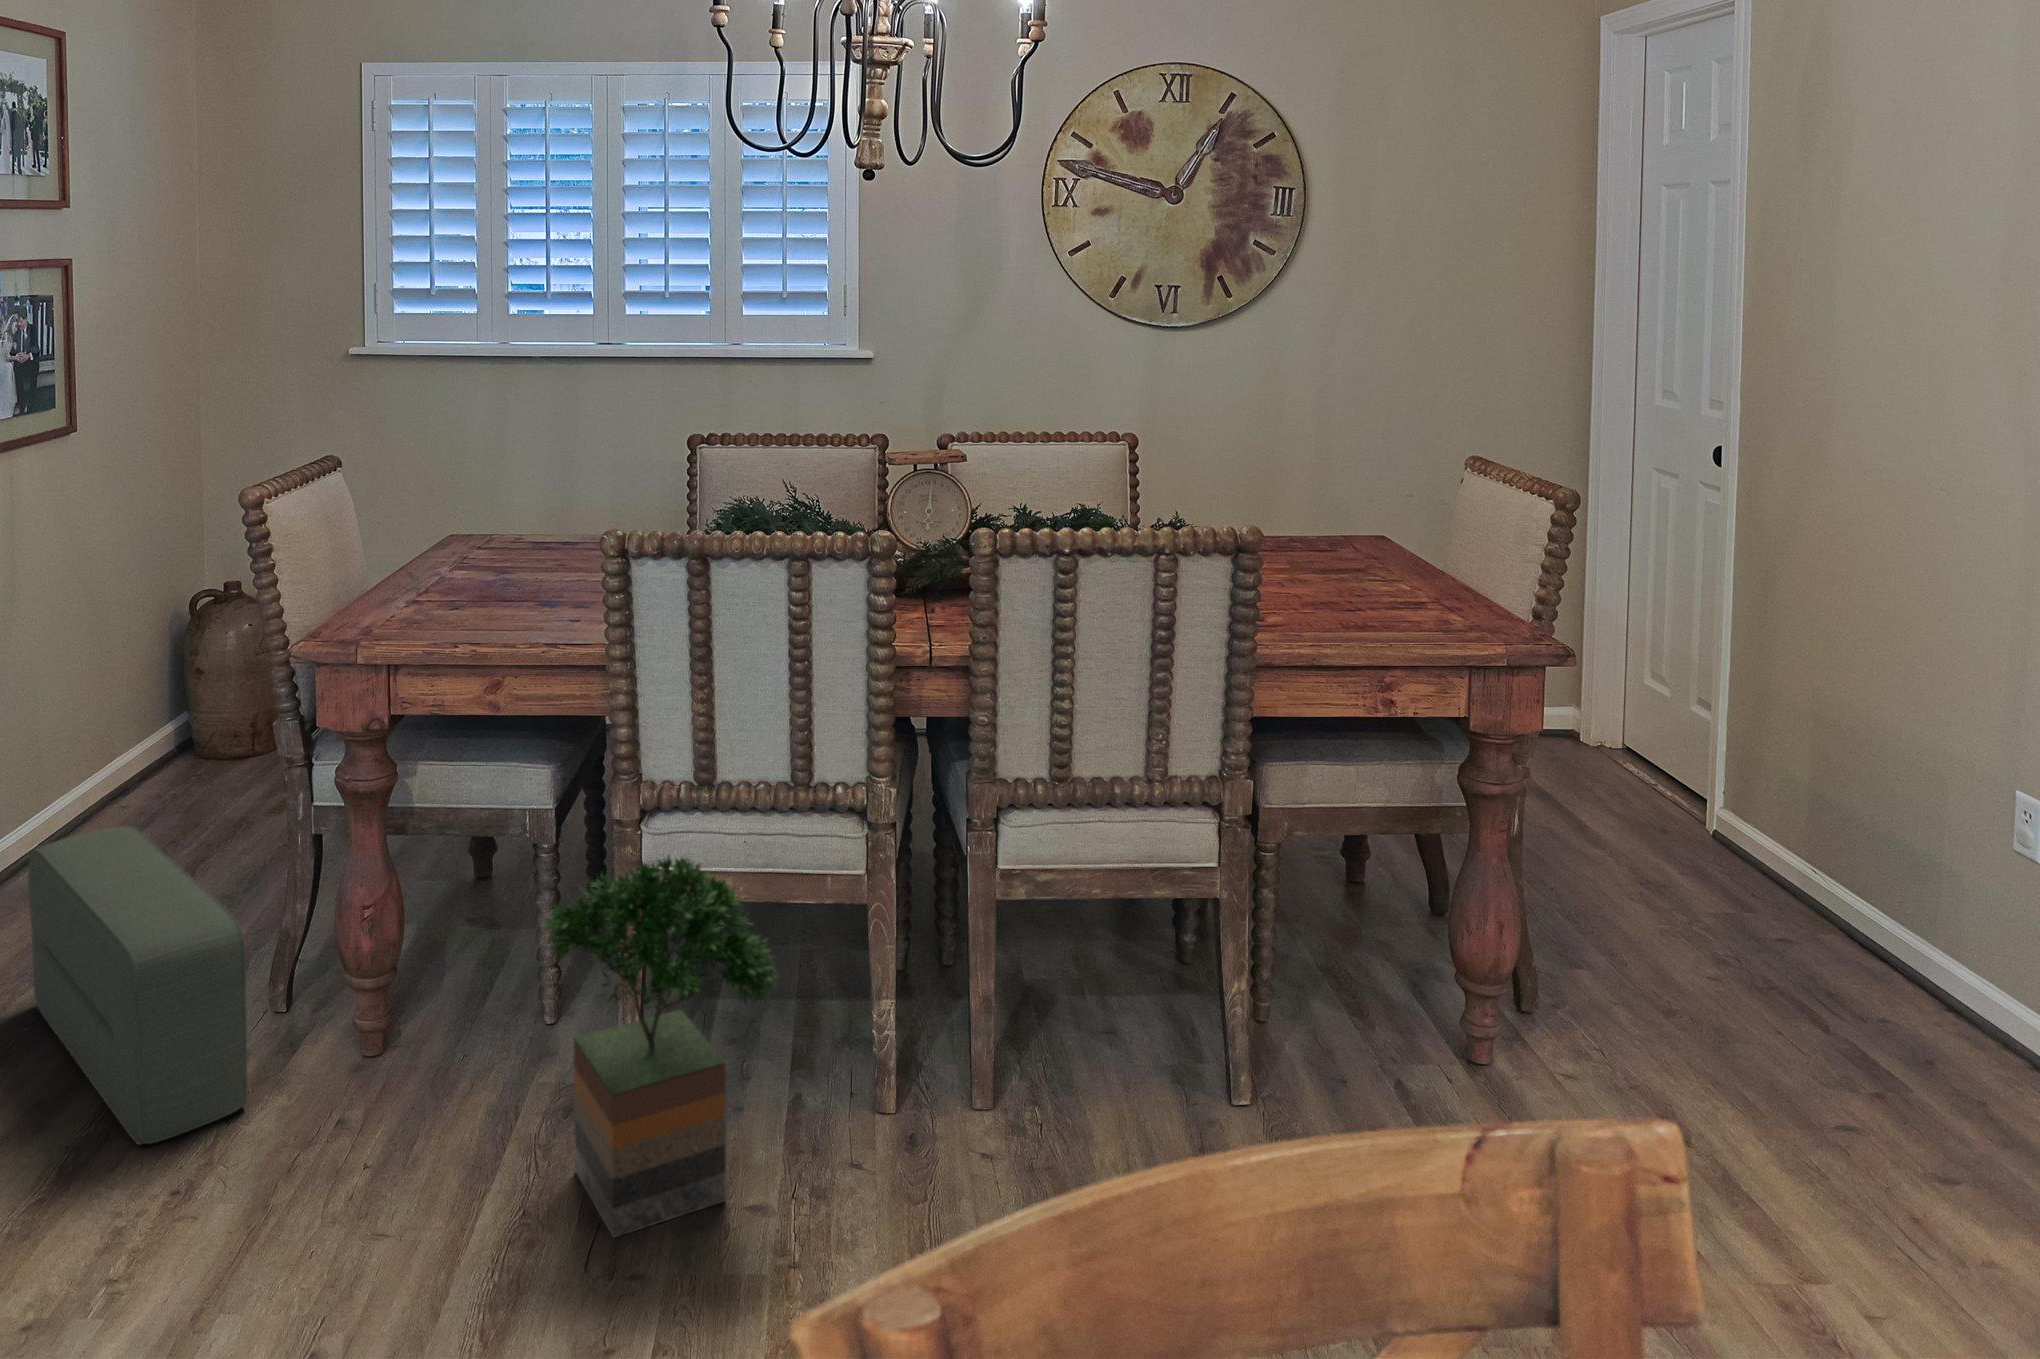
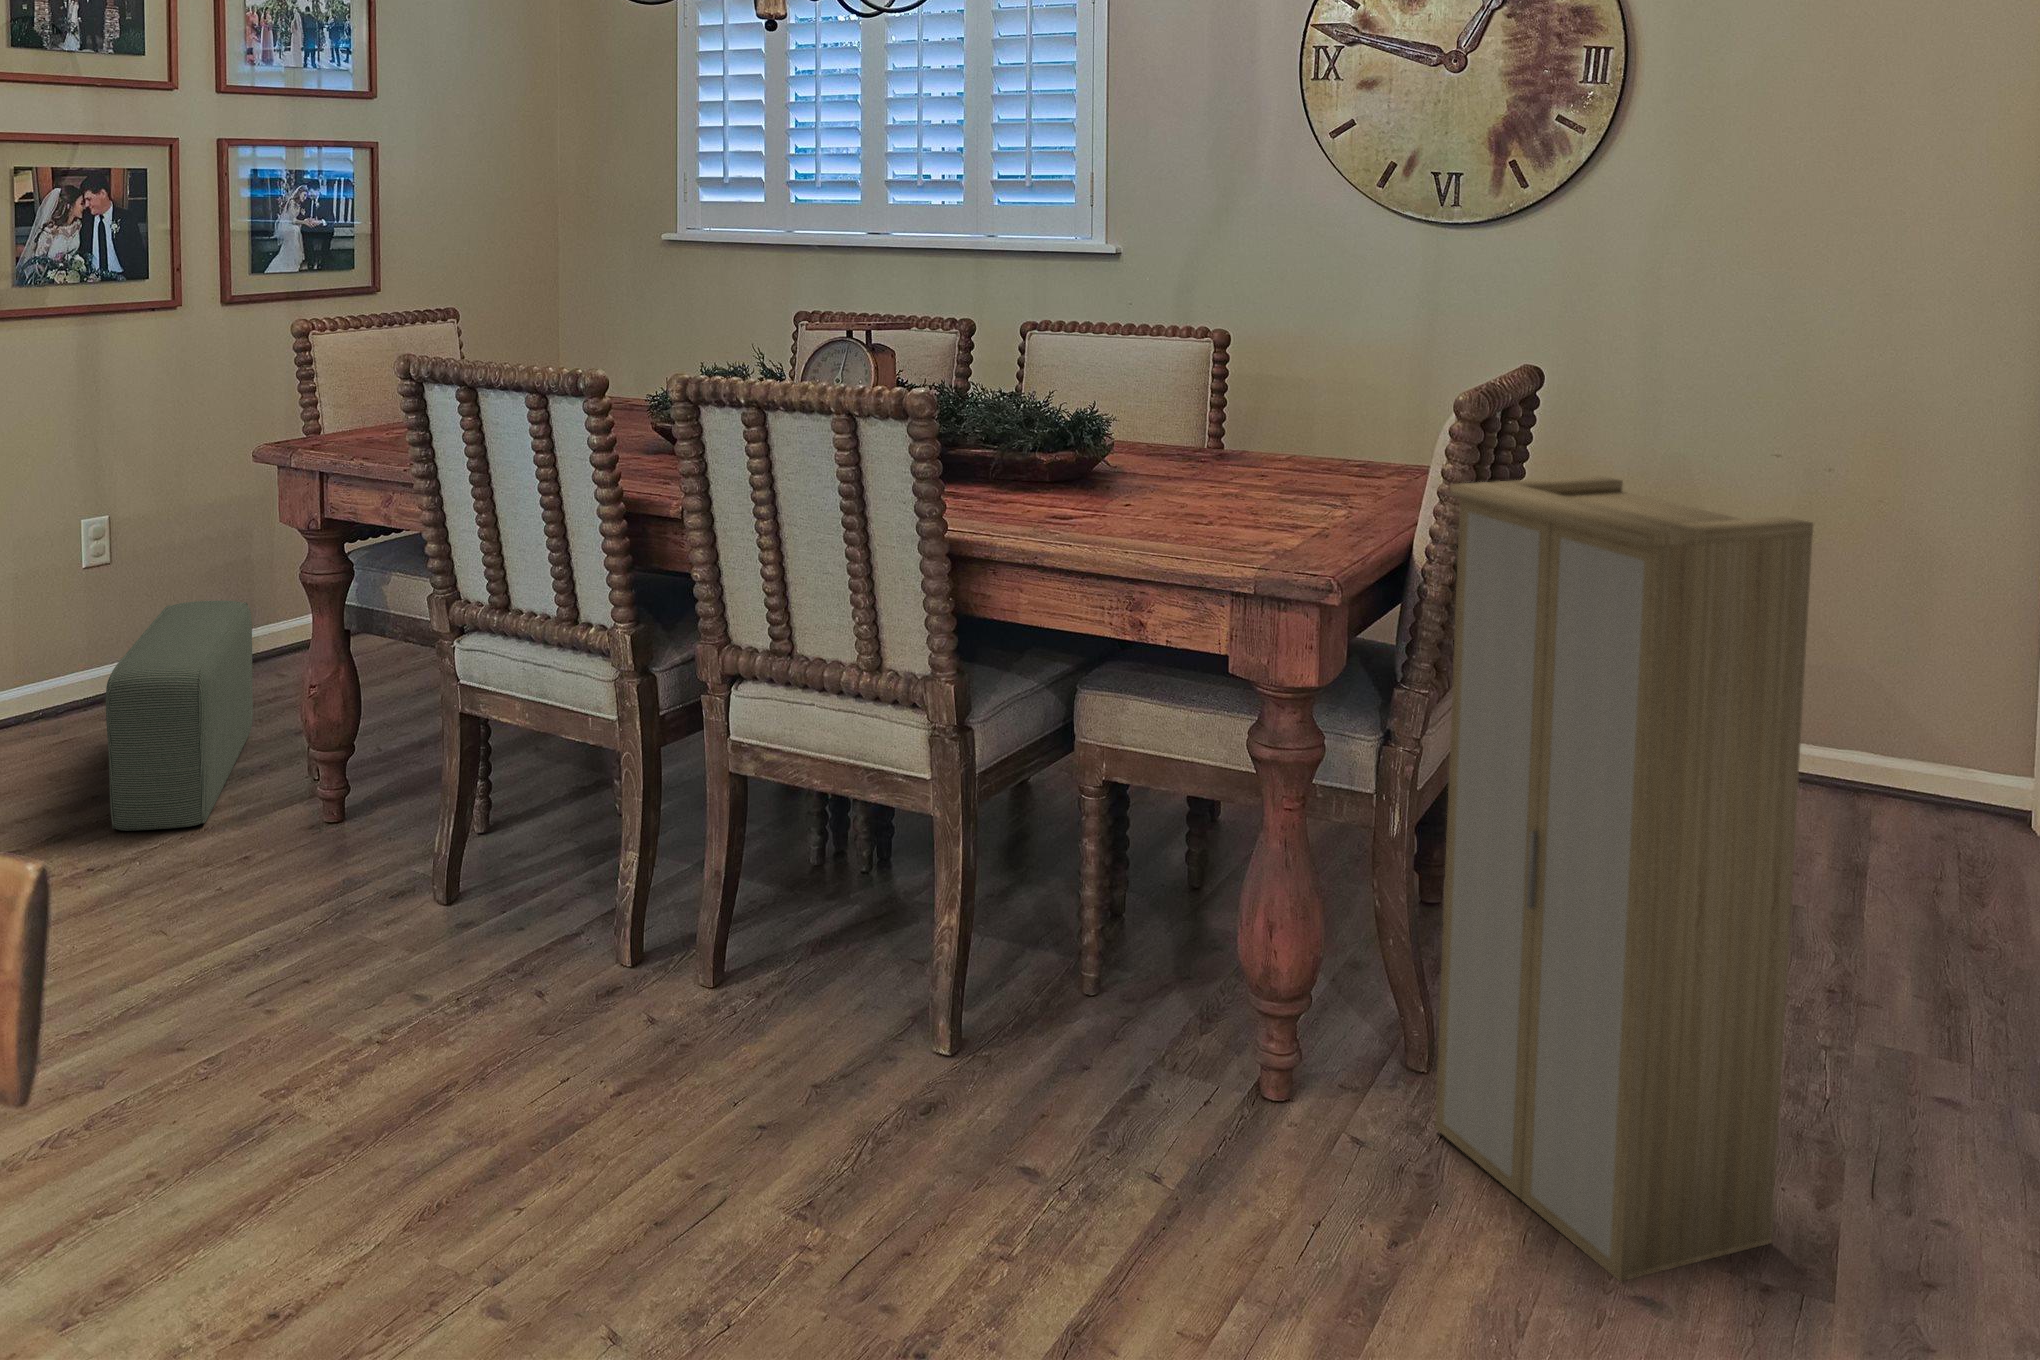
cabinet: none [1607,541,1876,1130] -> present [1435,476,1813,1282]
potted tree: present [543,856,777,1238] -> none [281,656,481,976]

